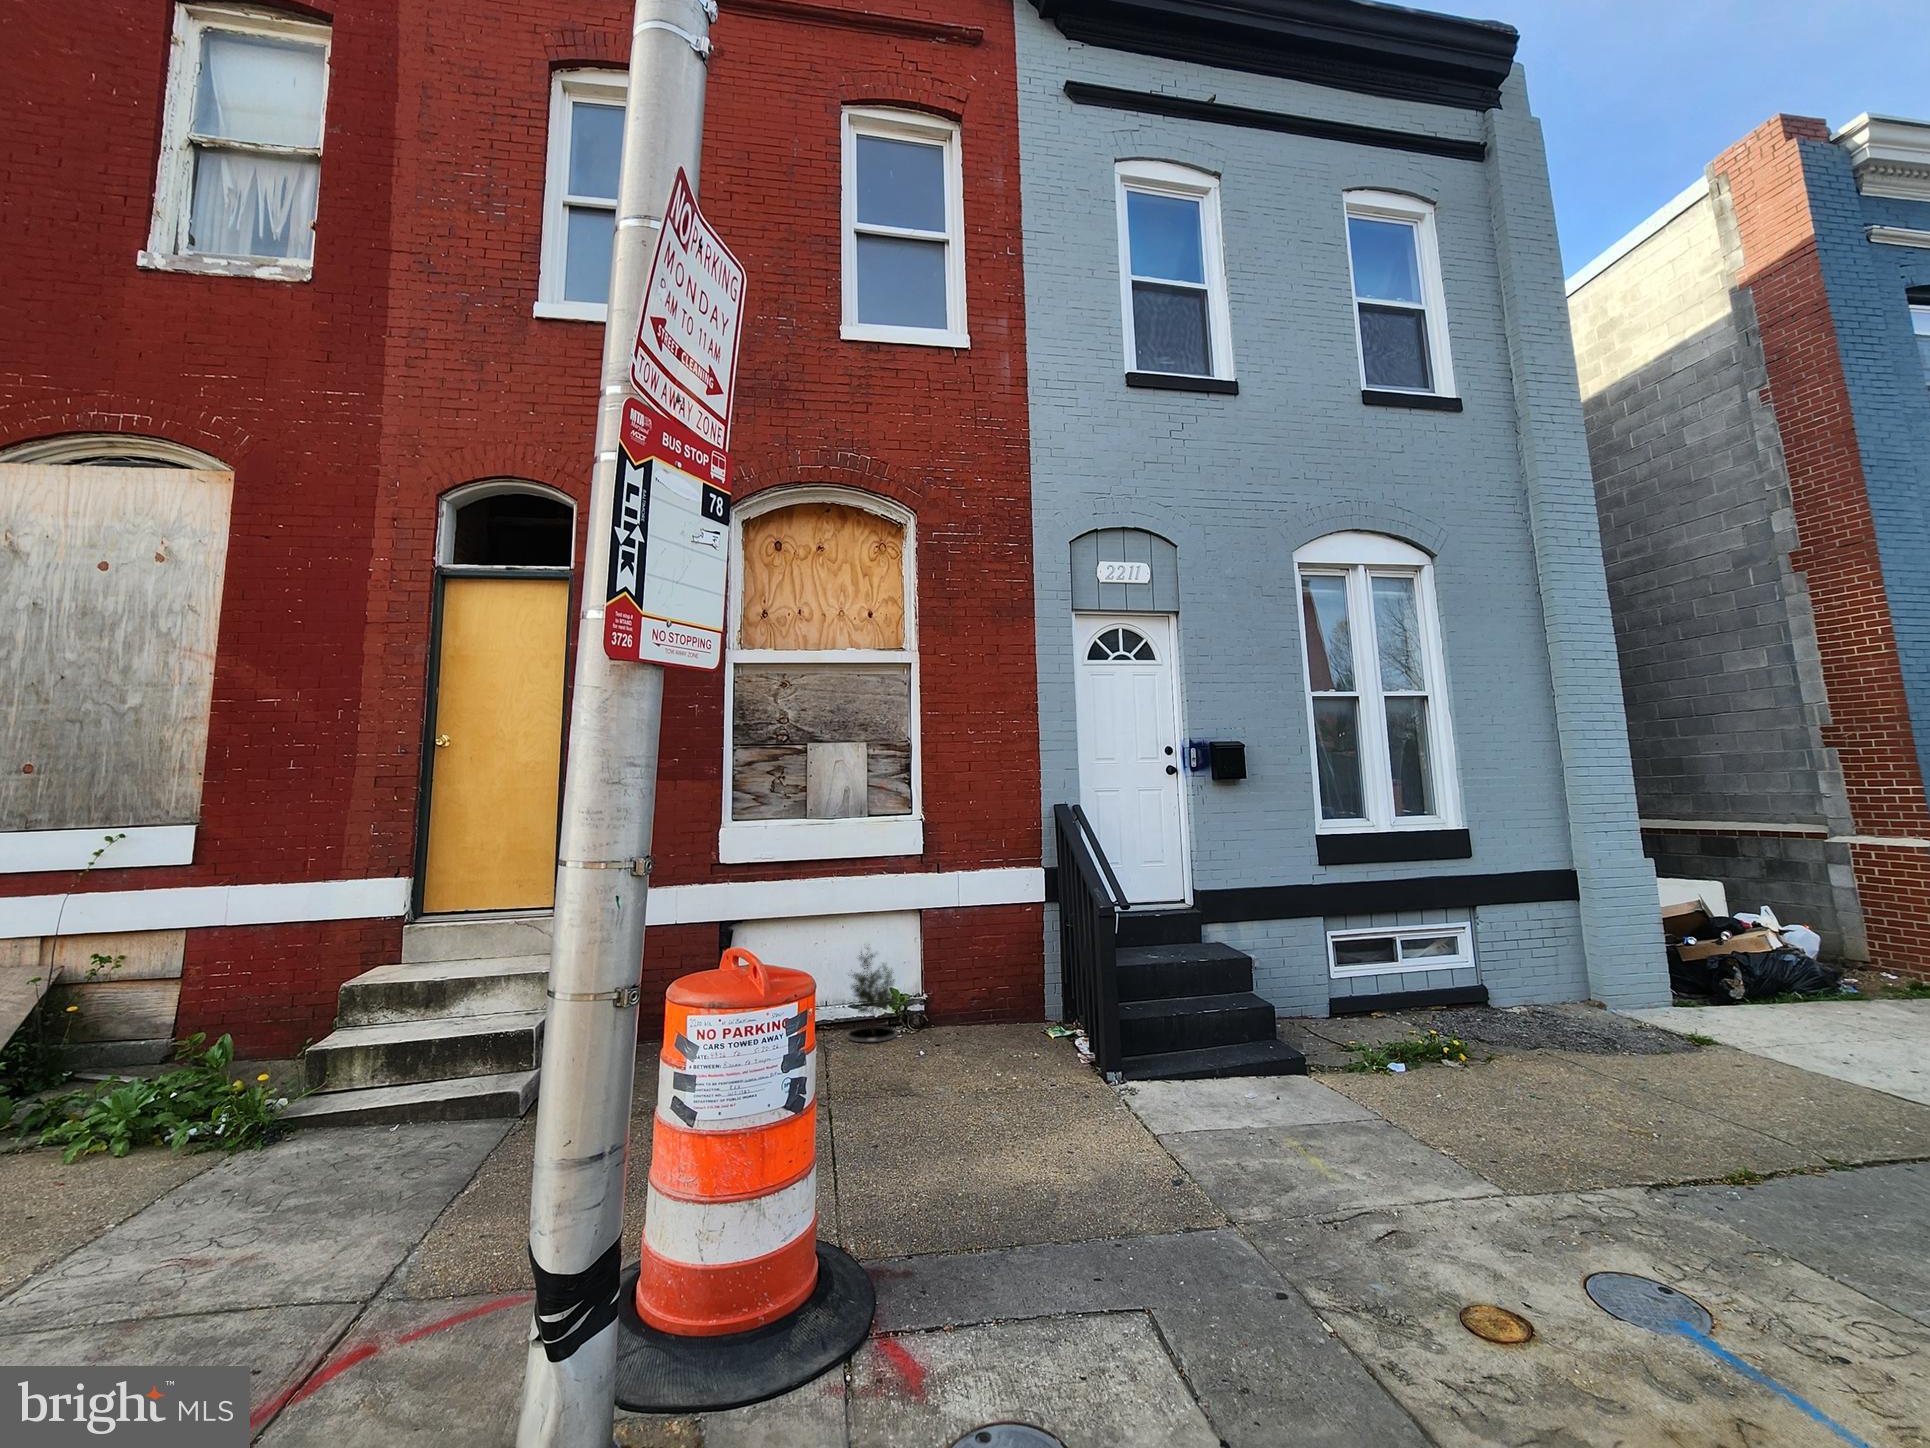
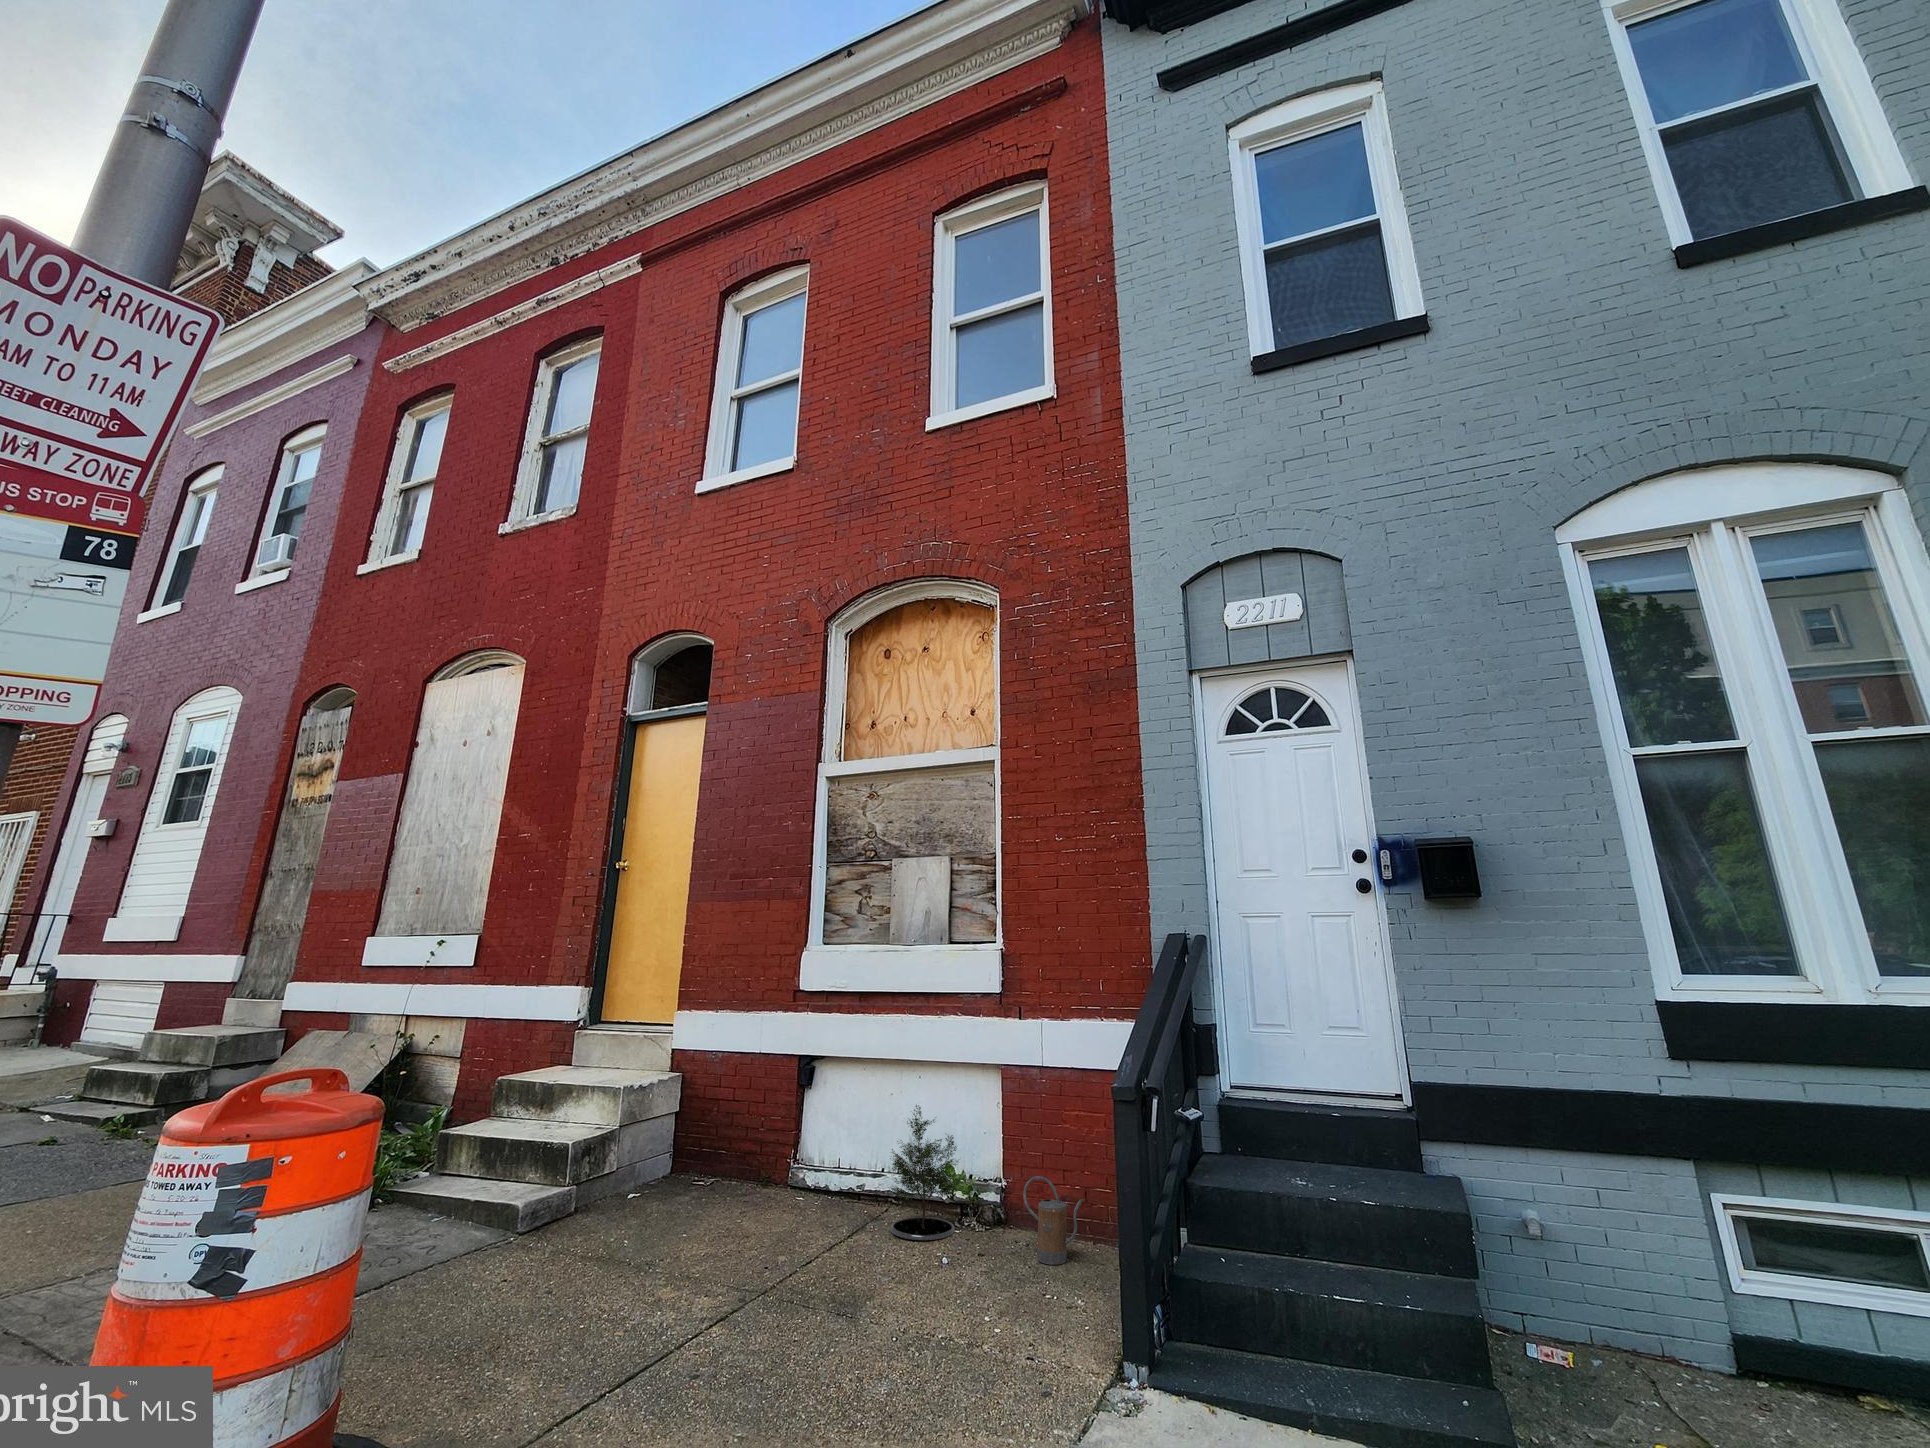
watering can: none [963,978,1011,1035] -> present [1023,1176,1083,1265]

